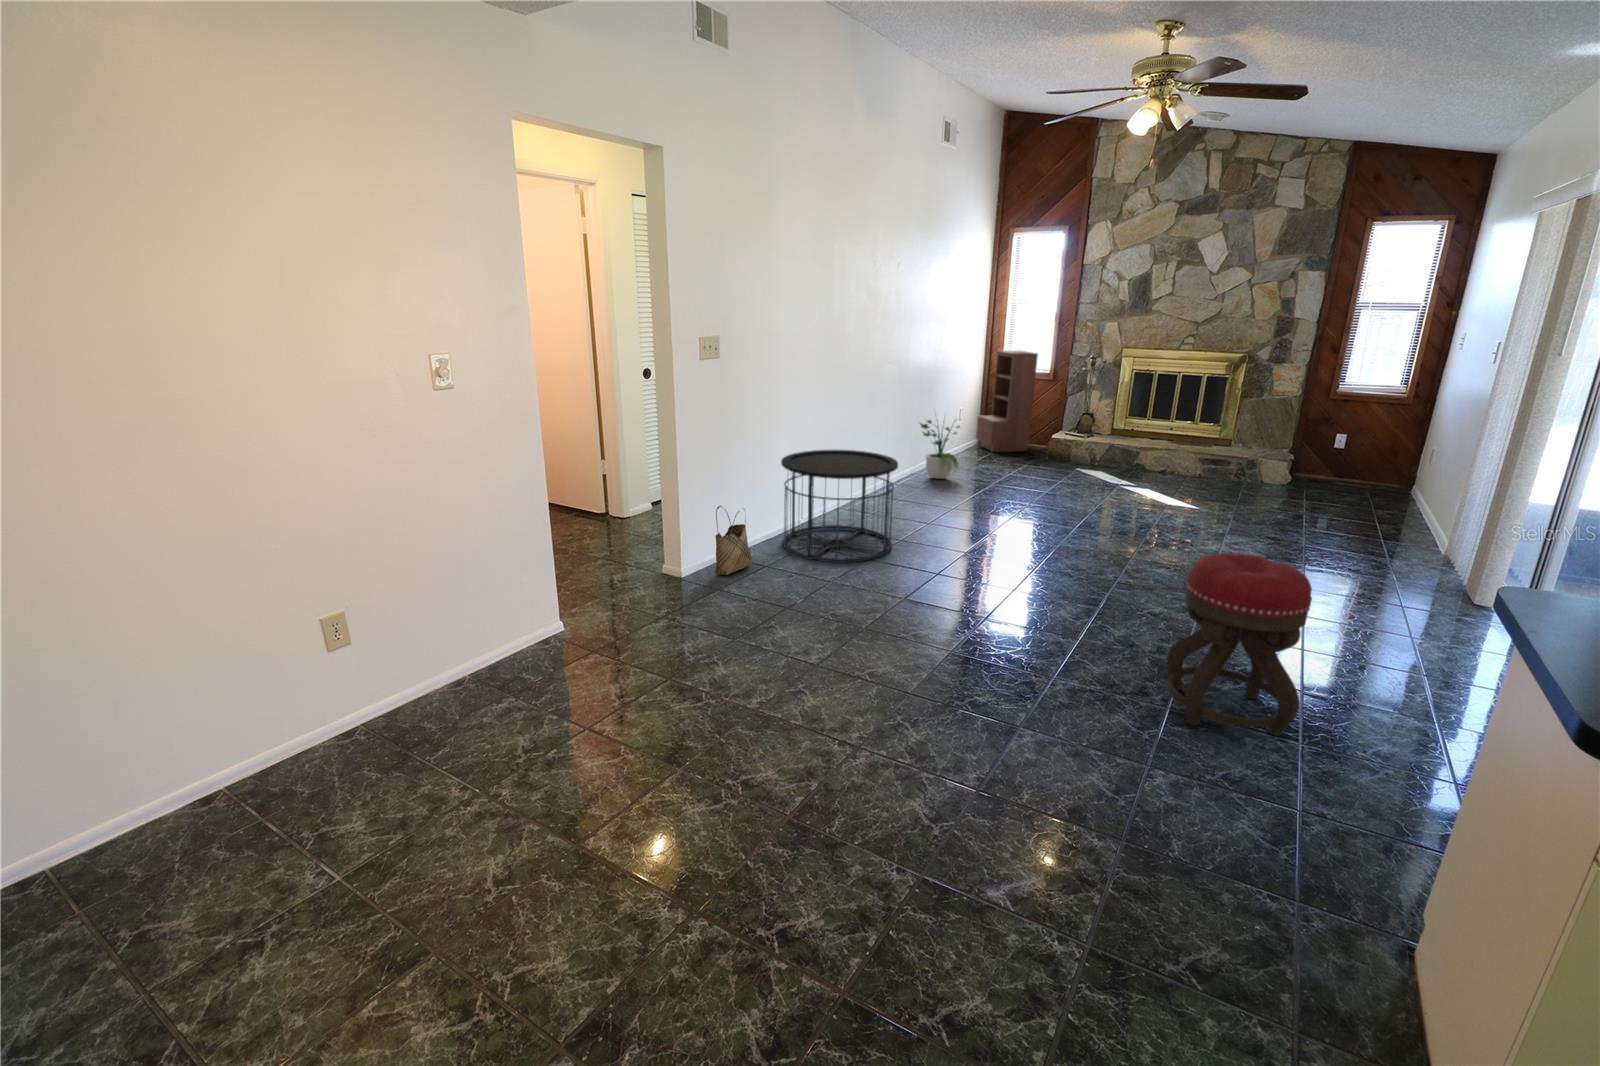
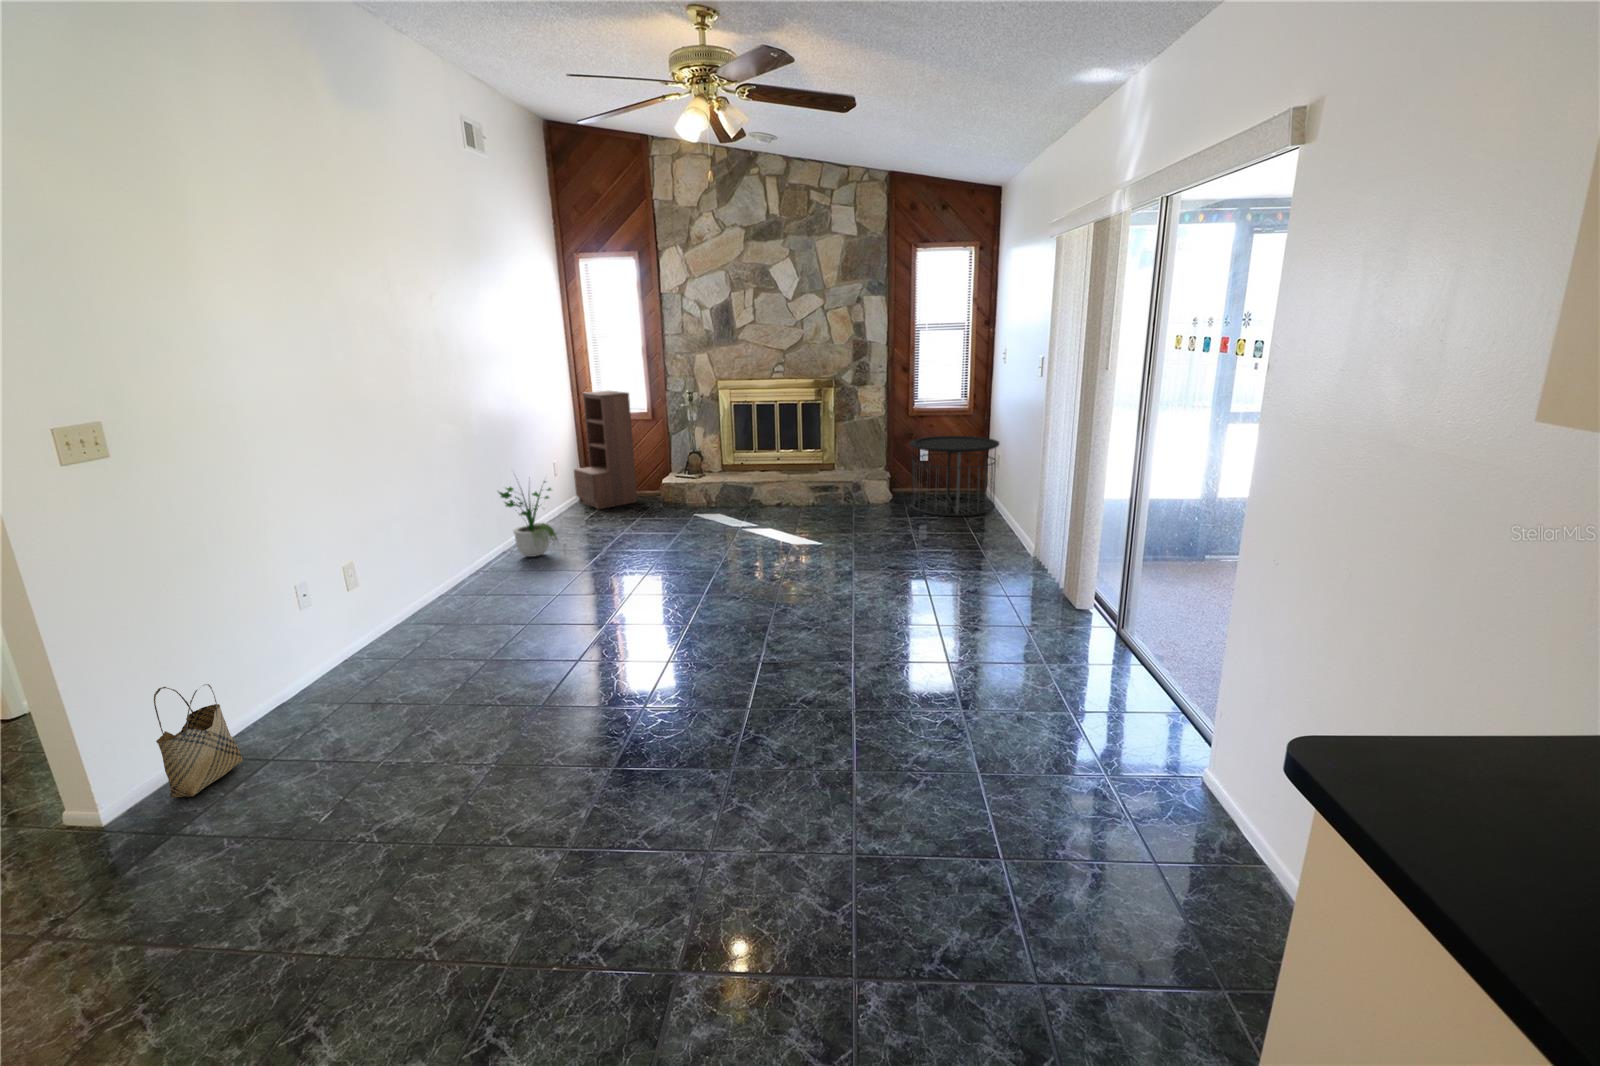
side table: present [781,450,898,563] -> present [910,436,999,516]
ottoman: present [1167,553,1312,736] -> none [839,634,991,867]

